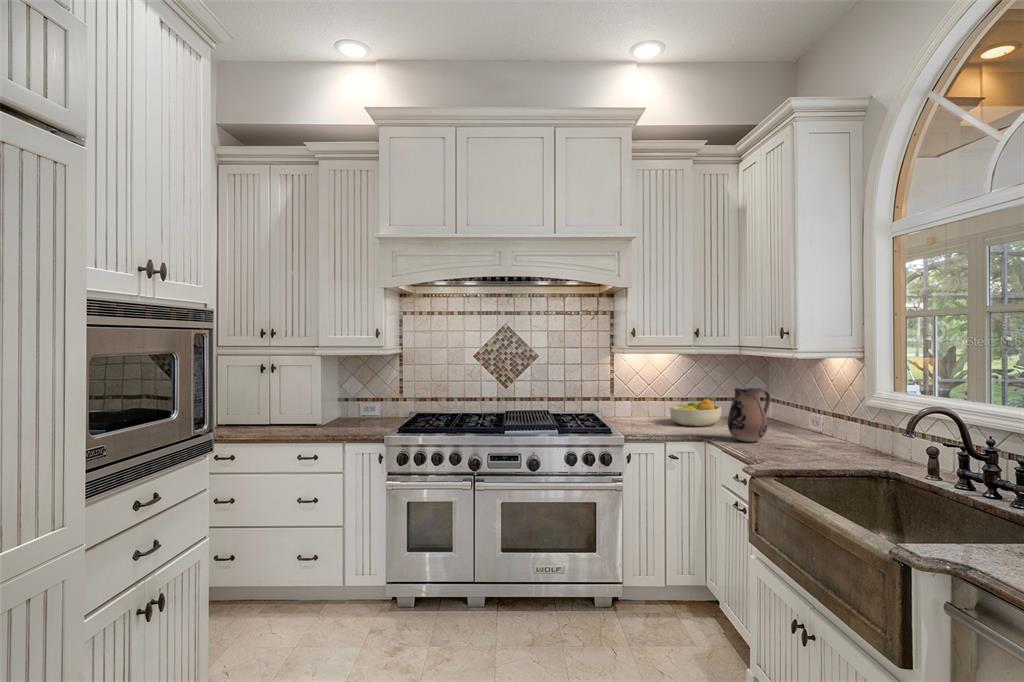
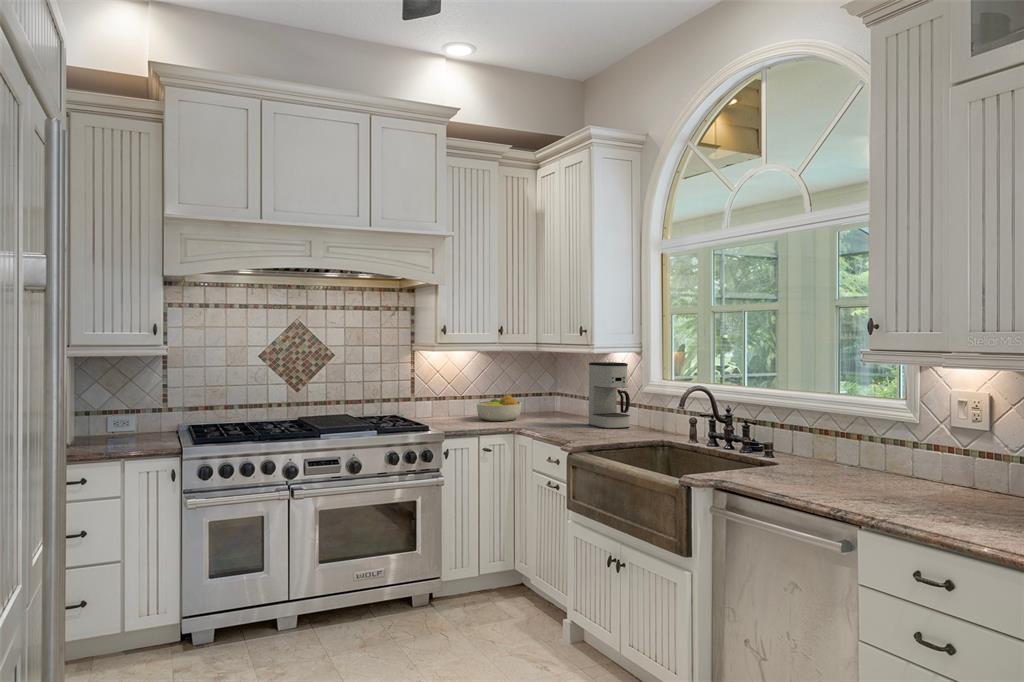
coffee maker: none [796,368,850,446] -> present [588,362,630,429]
ceramic pitcher: present [728,388,771,442] -> none [537,381,571,429]

